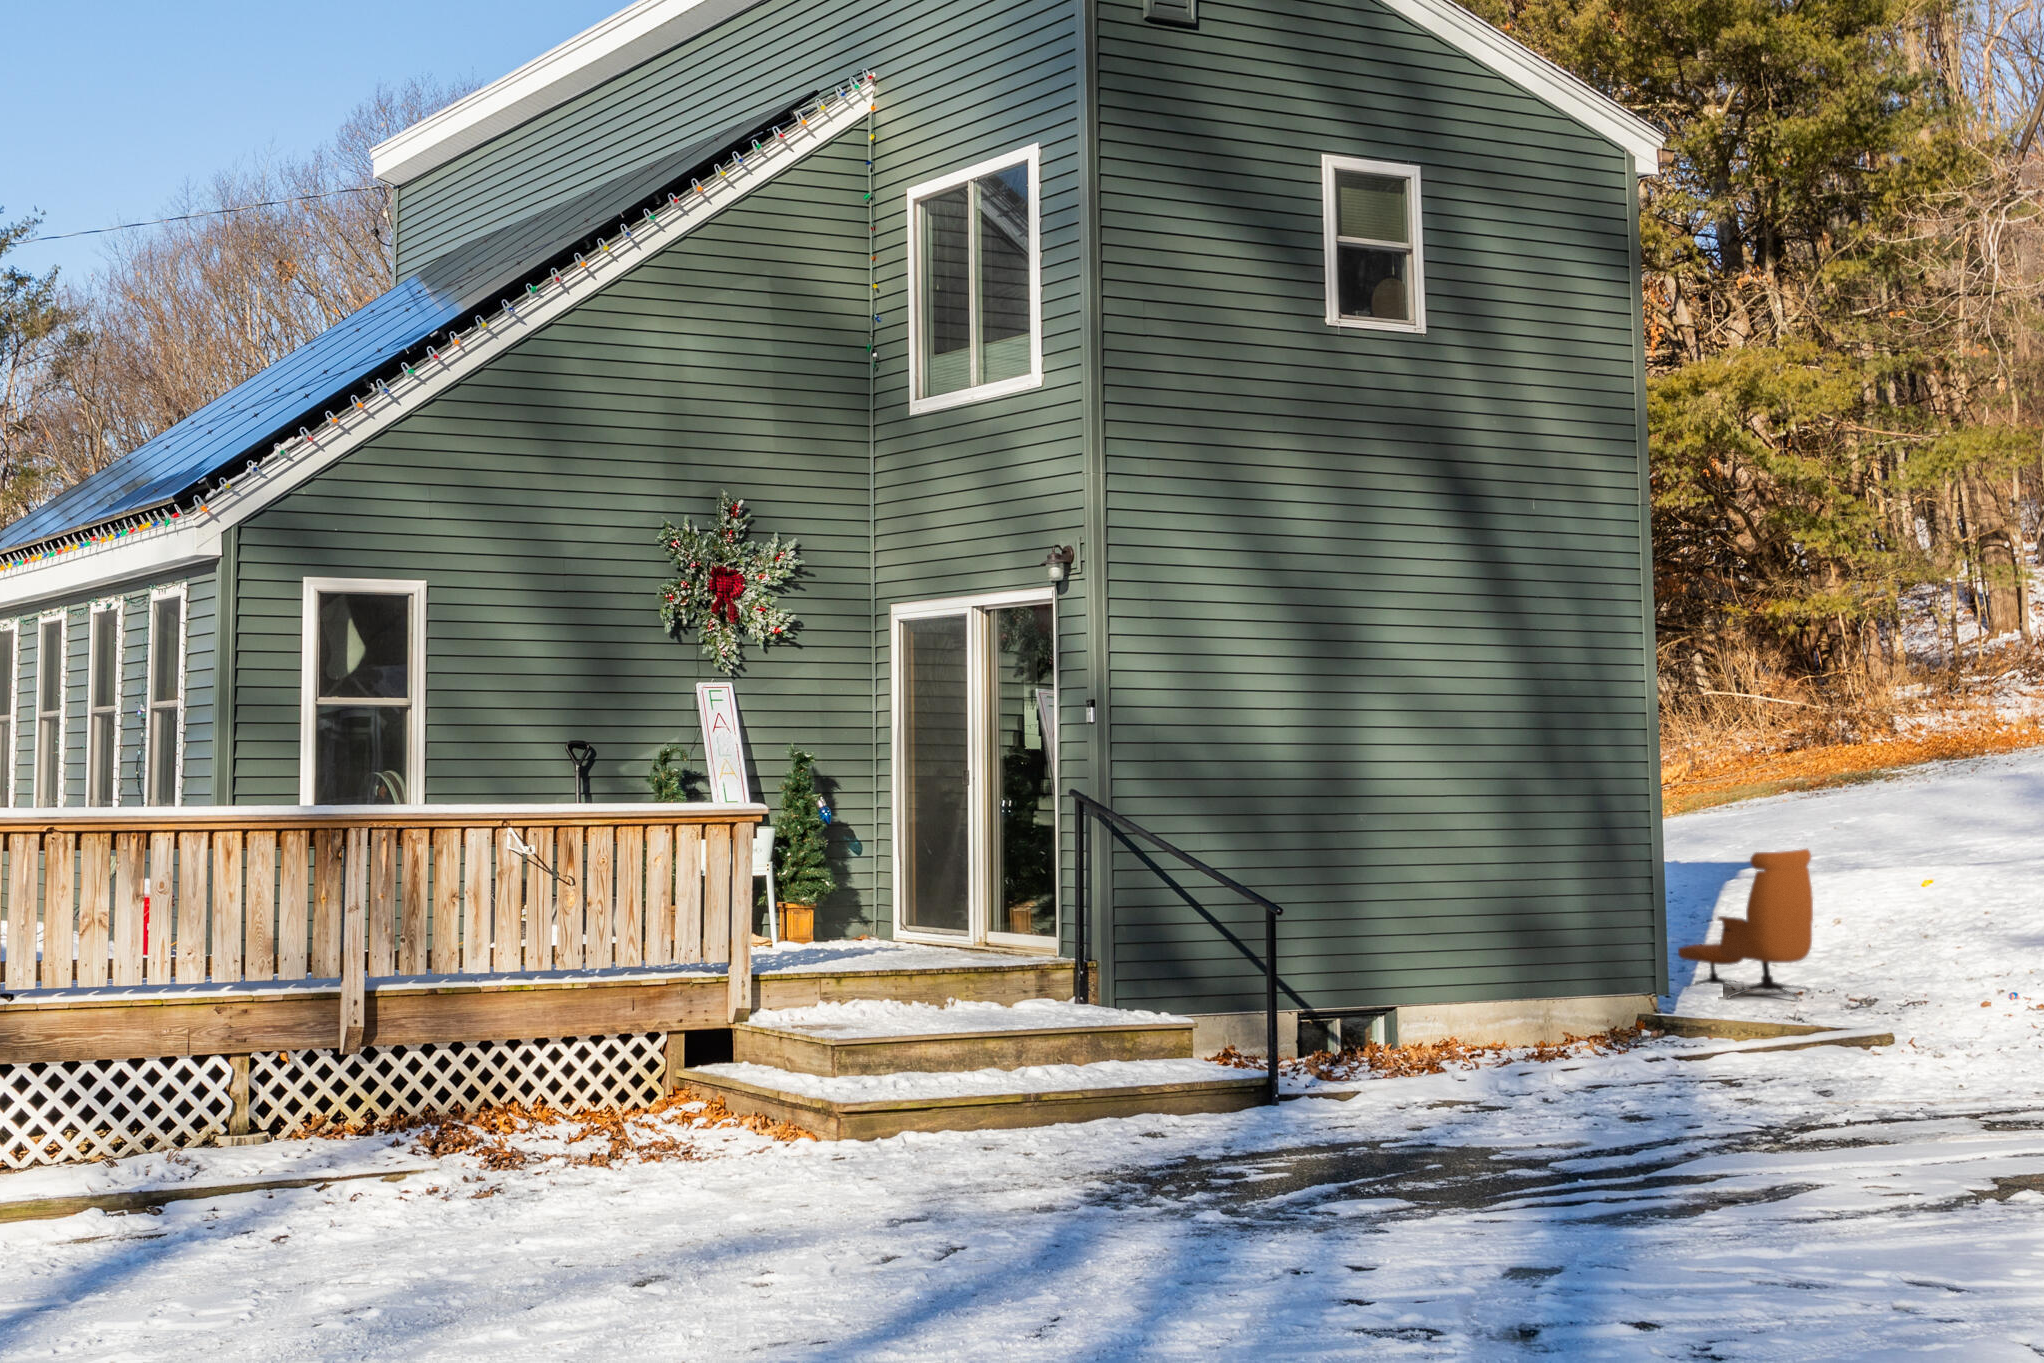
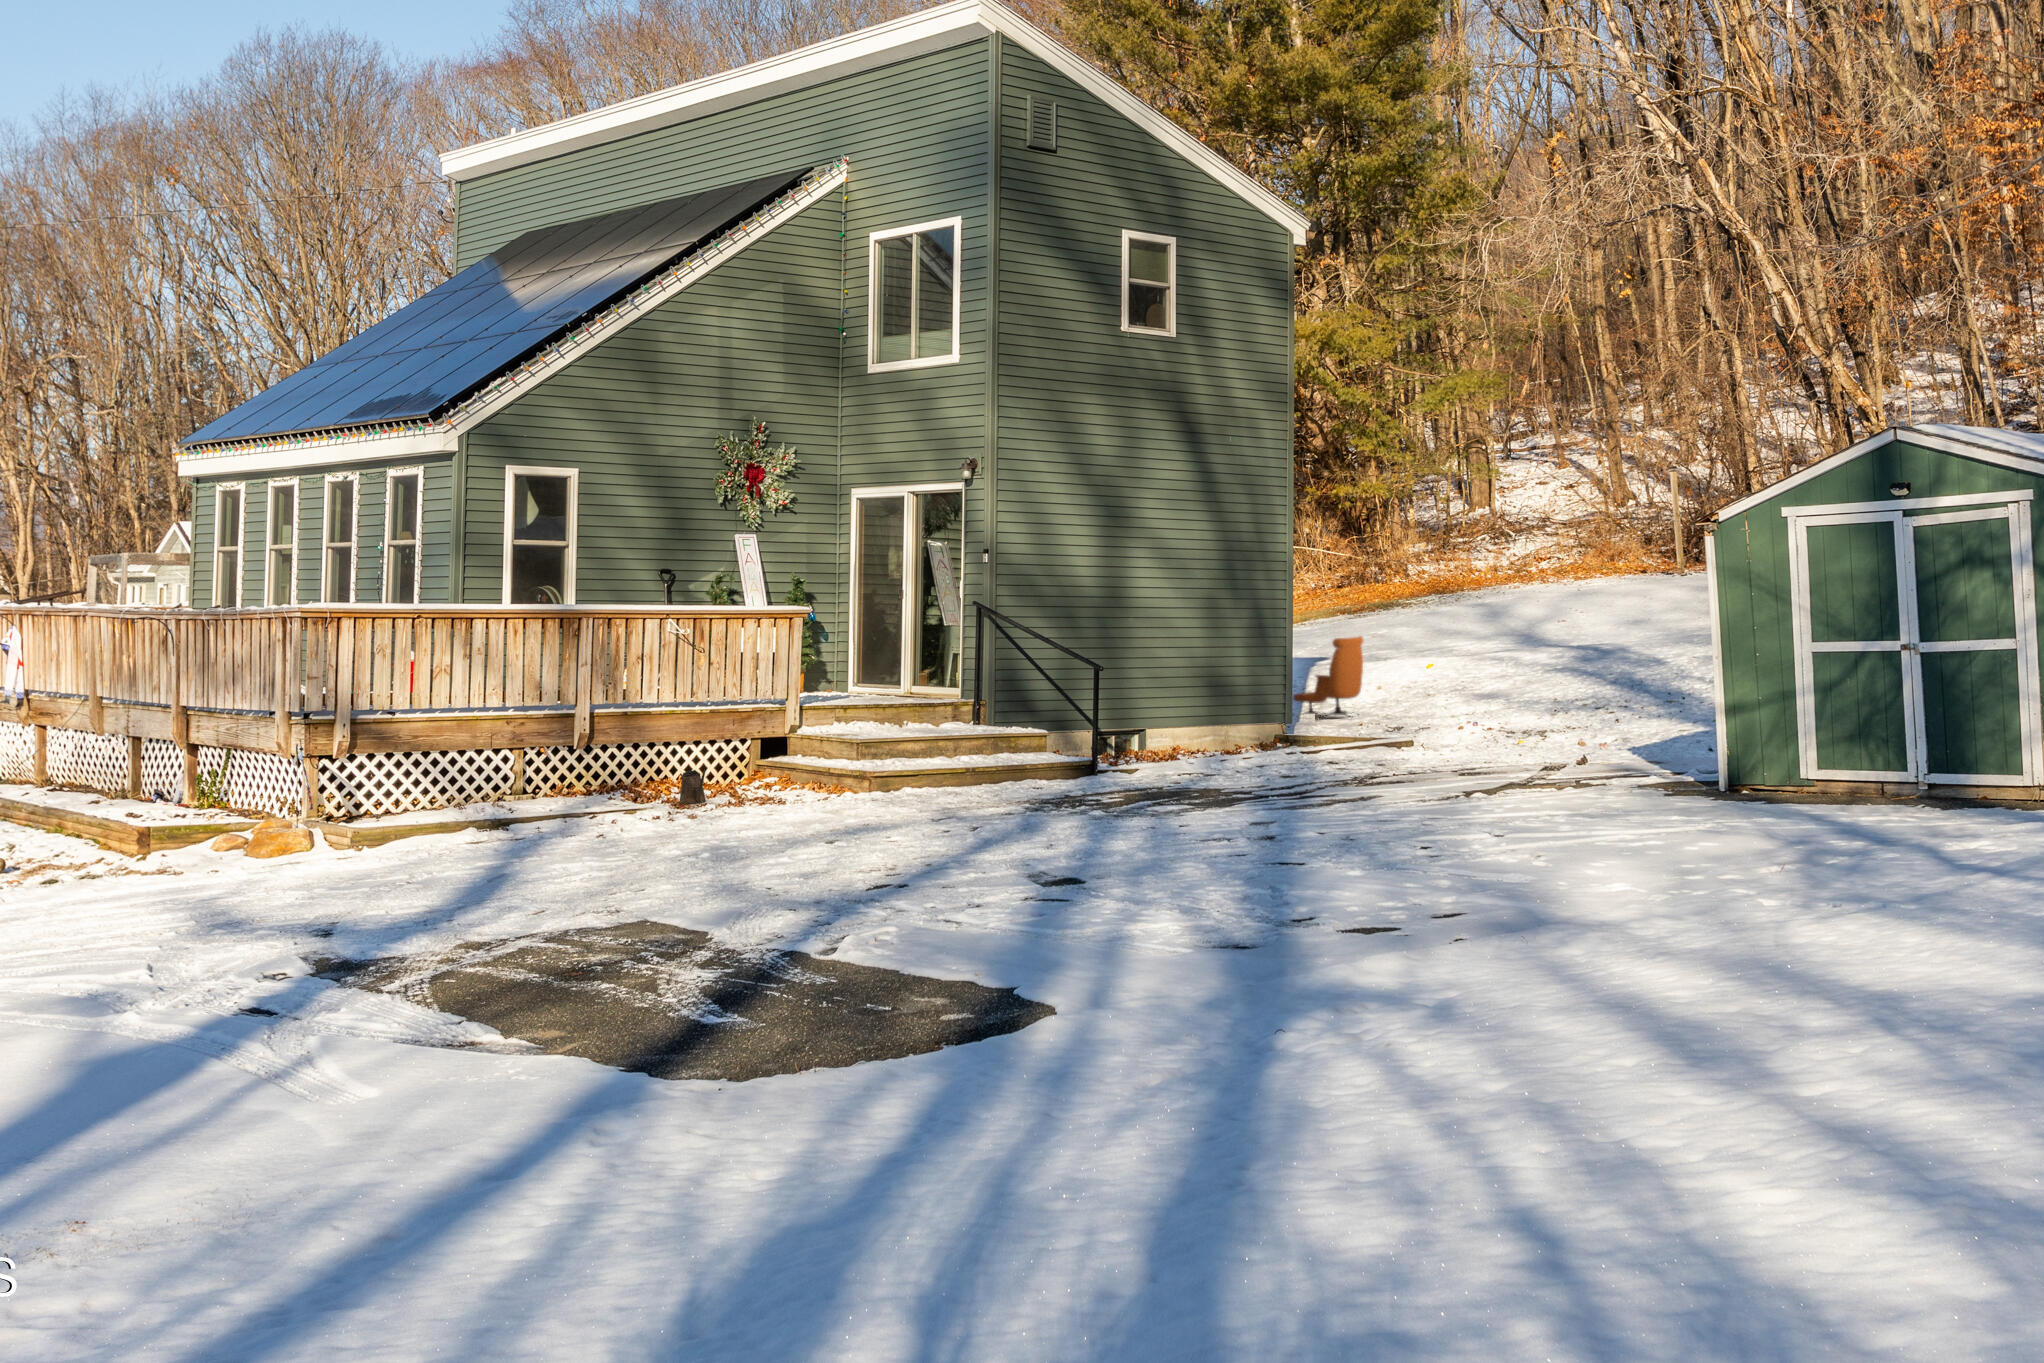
watering can: none [525,1094,572,1156] -> present [679,769,706,804]

